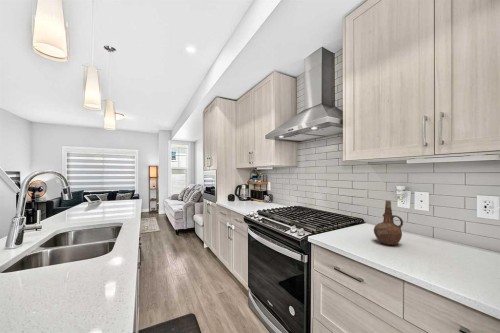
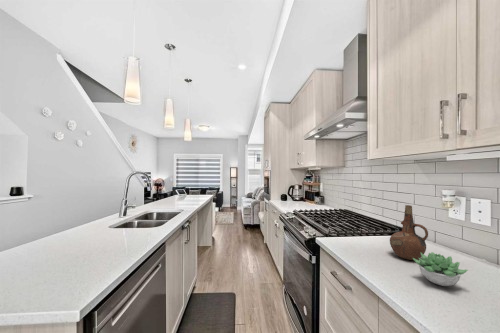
succulent plant: none [410,237,449,262] -> present [413,252,468,286]

